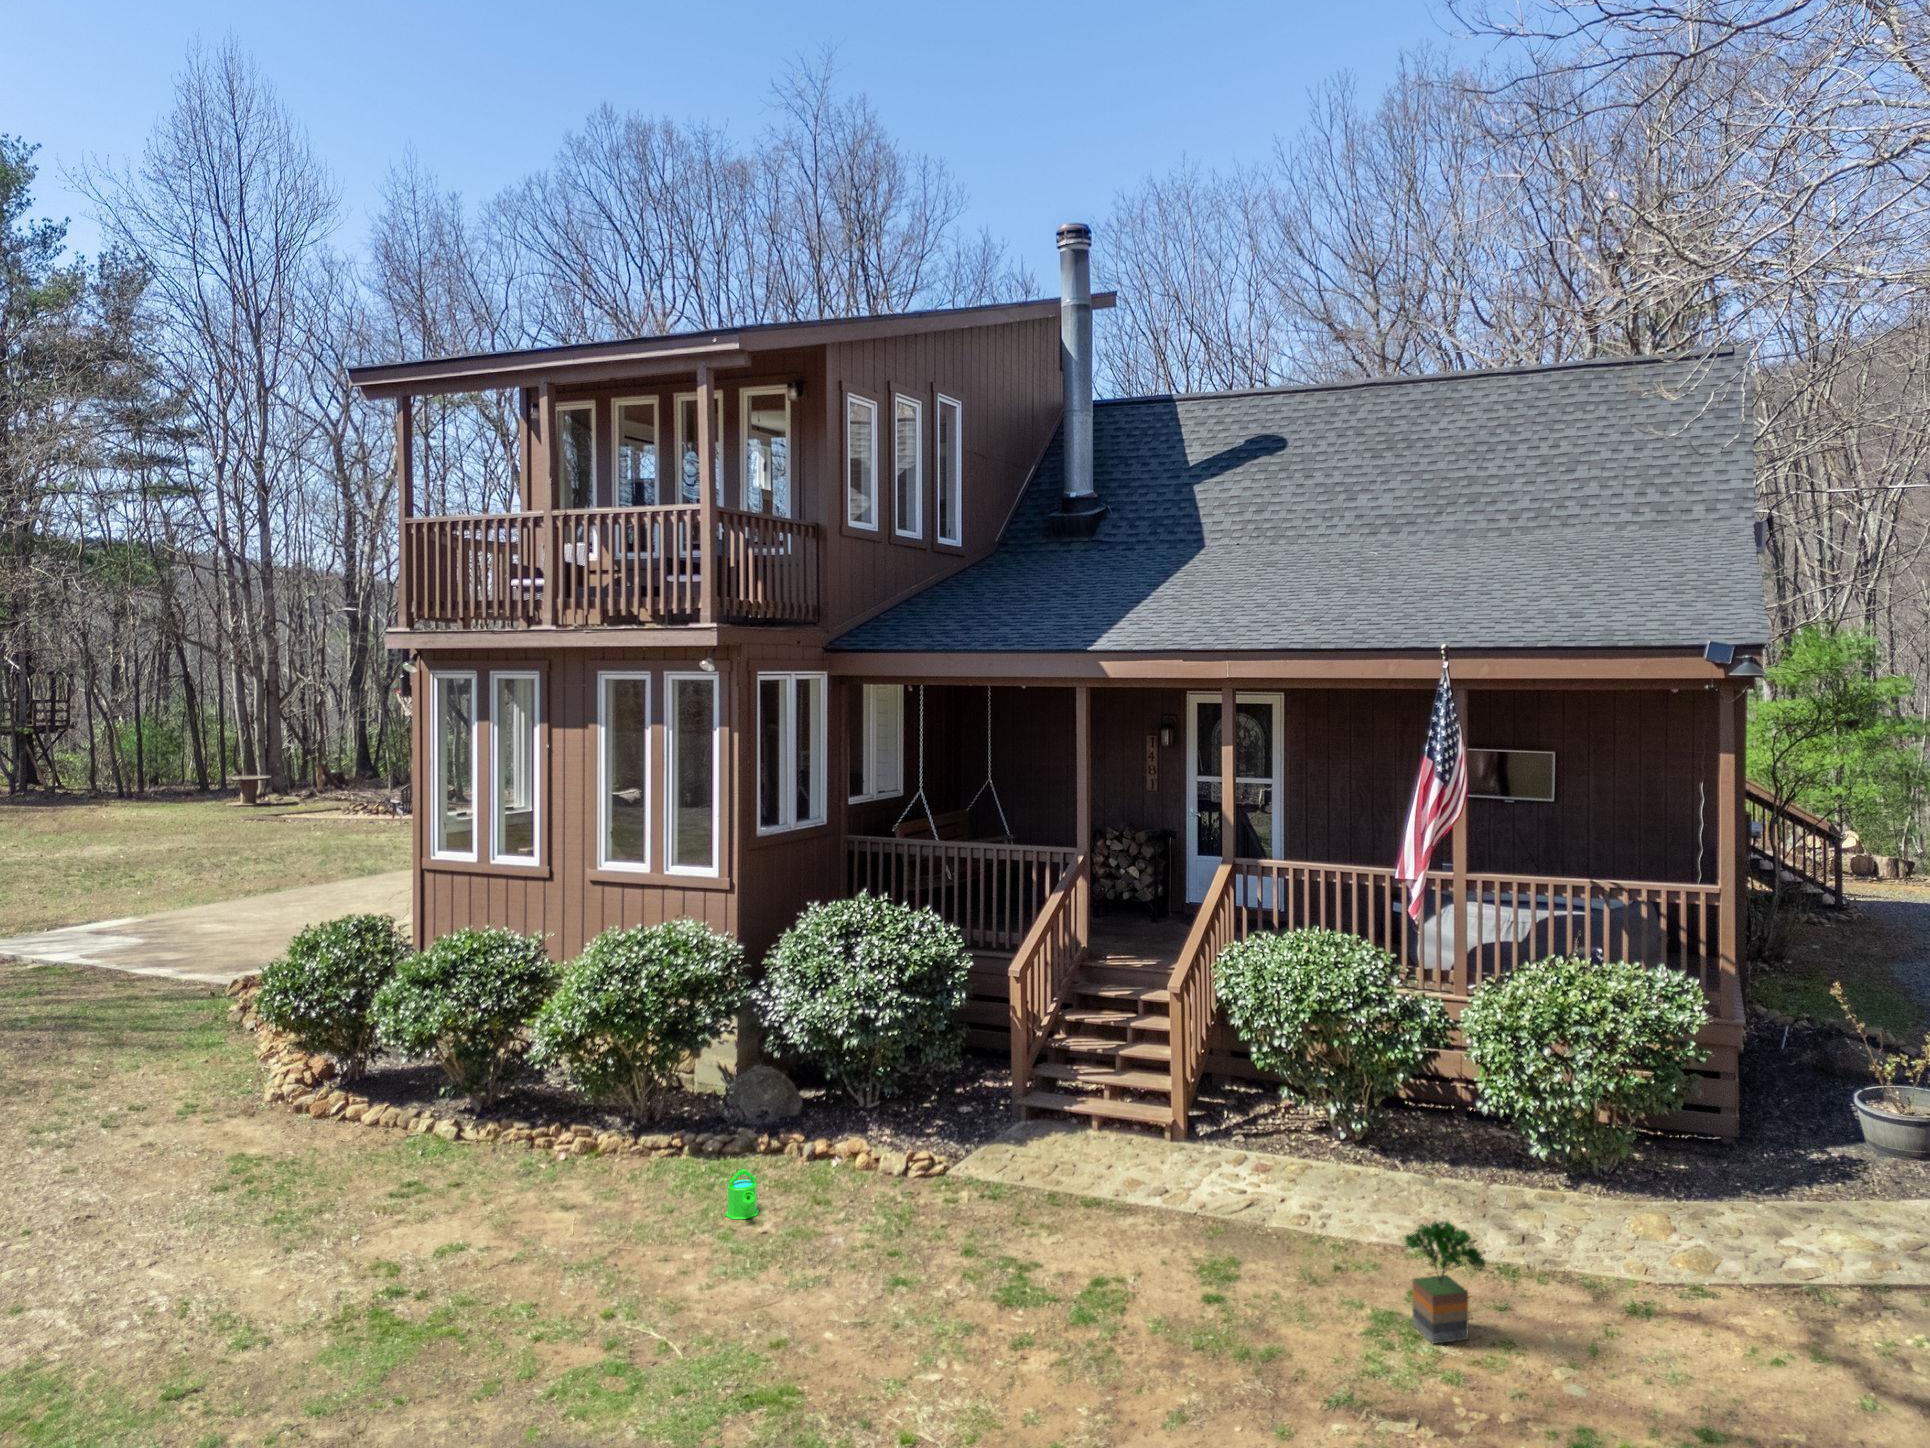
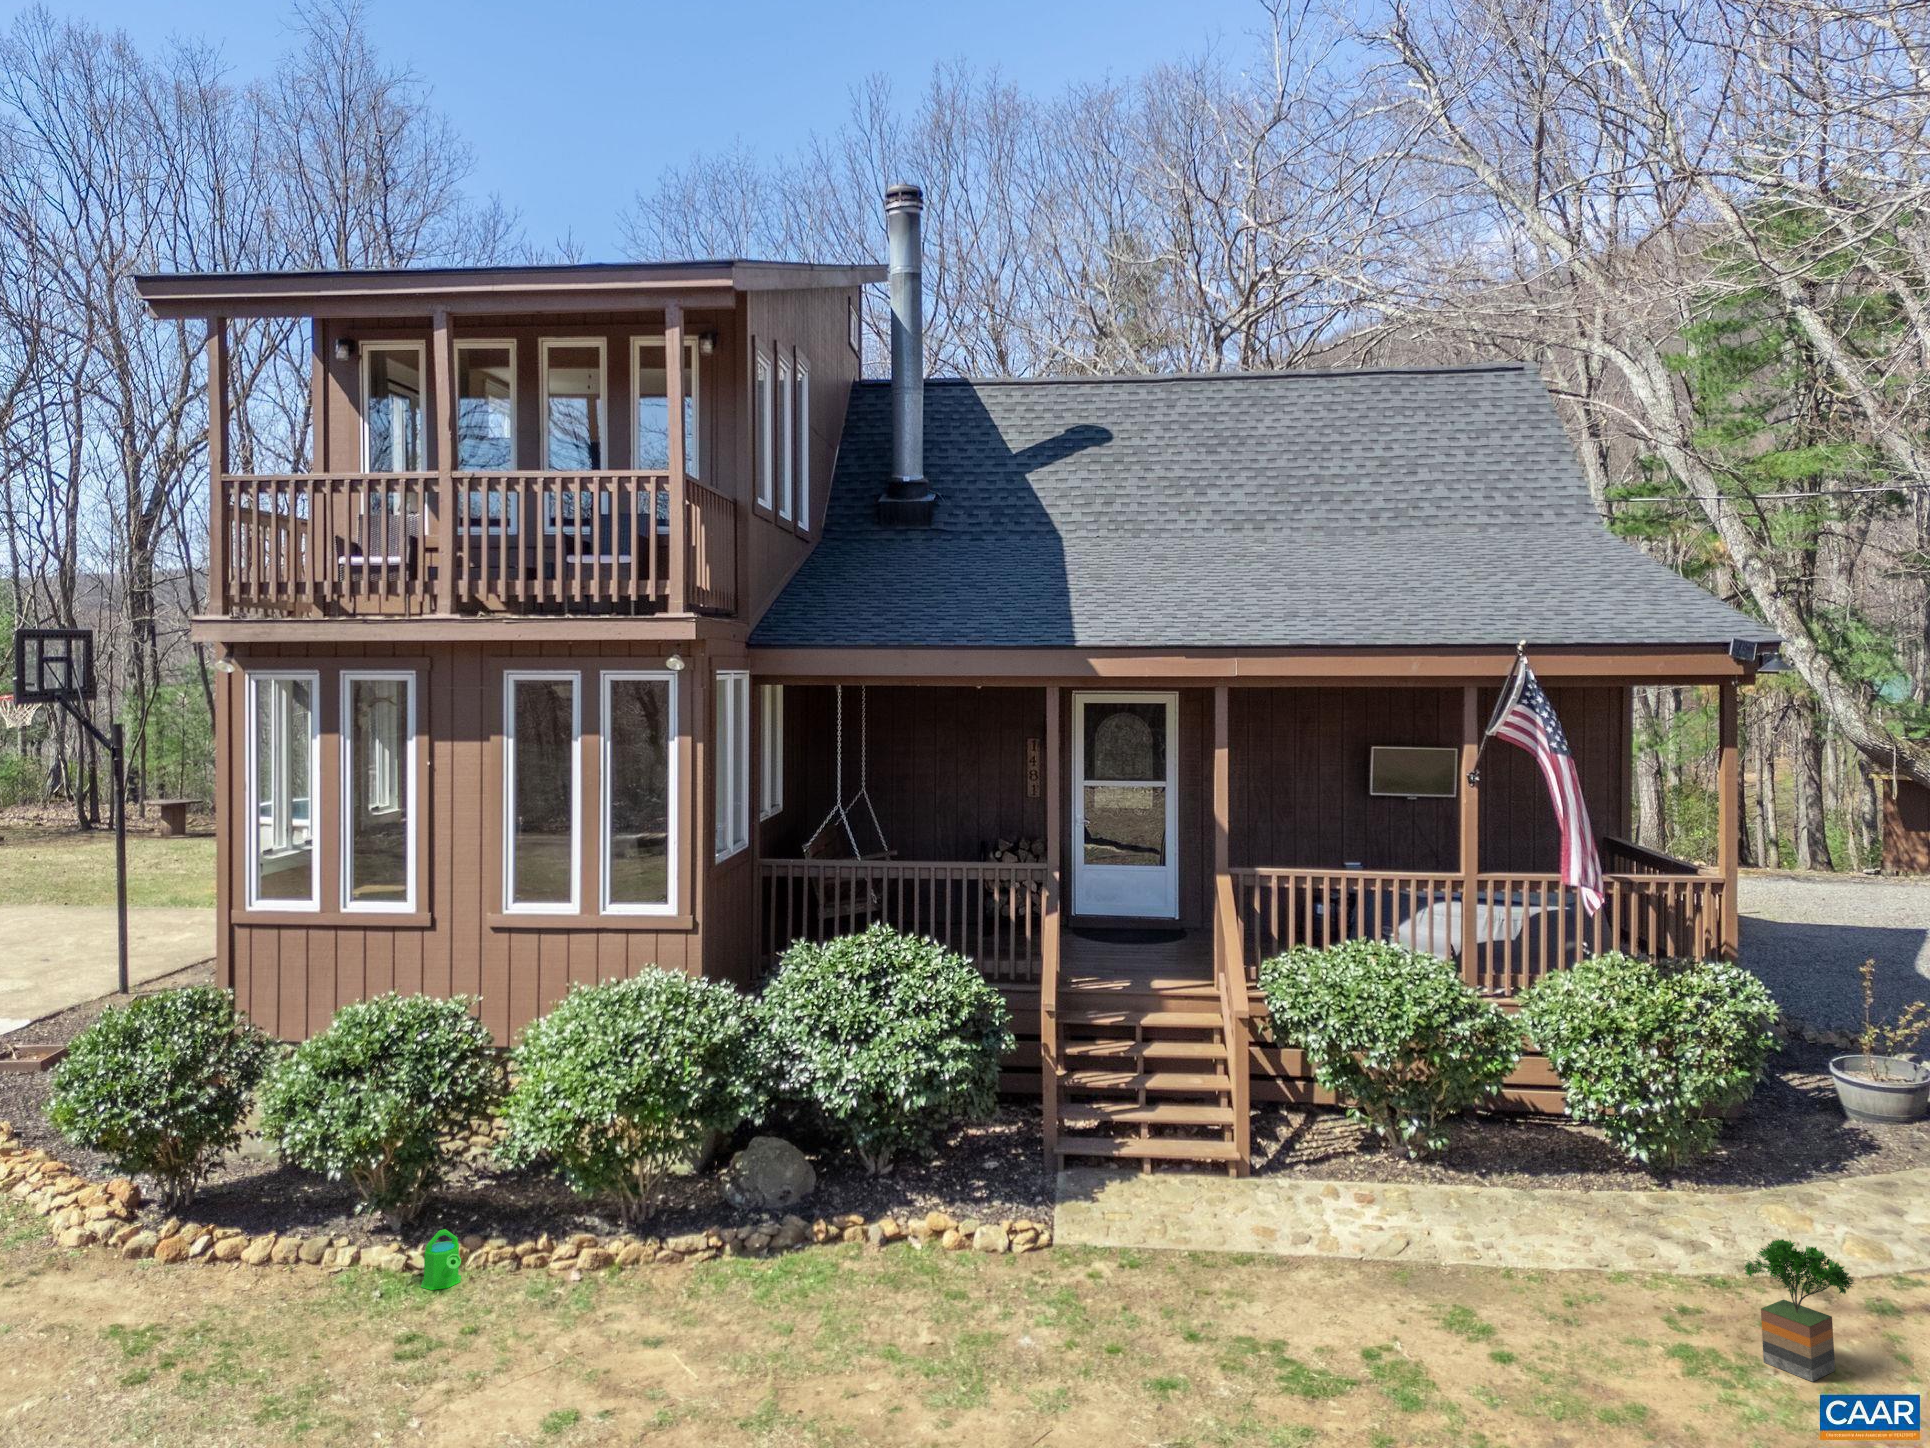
watering can: present [725,1169,759,1219] -> present [421,1229,461,1290]

